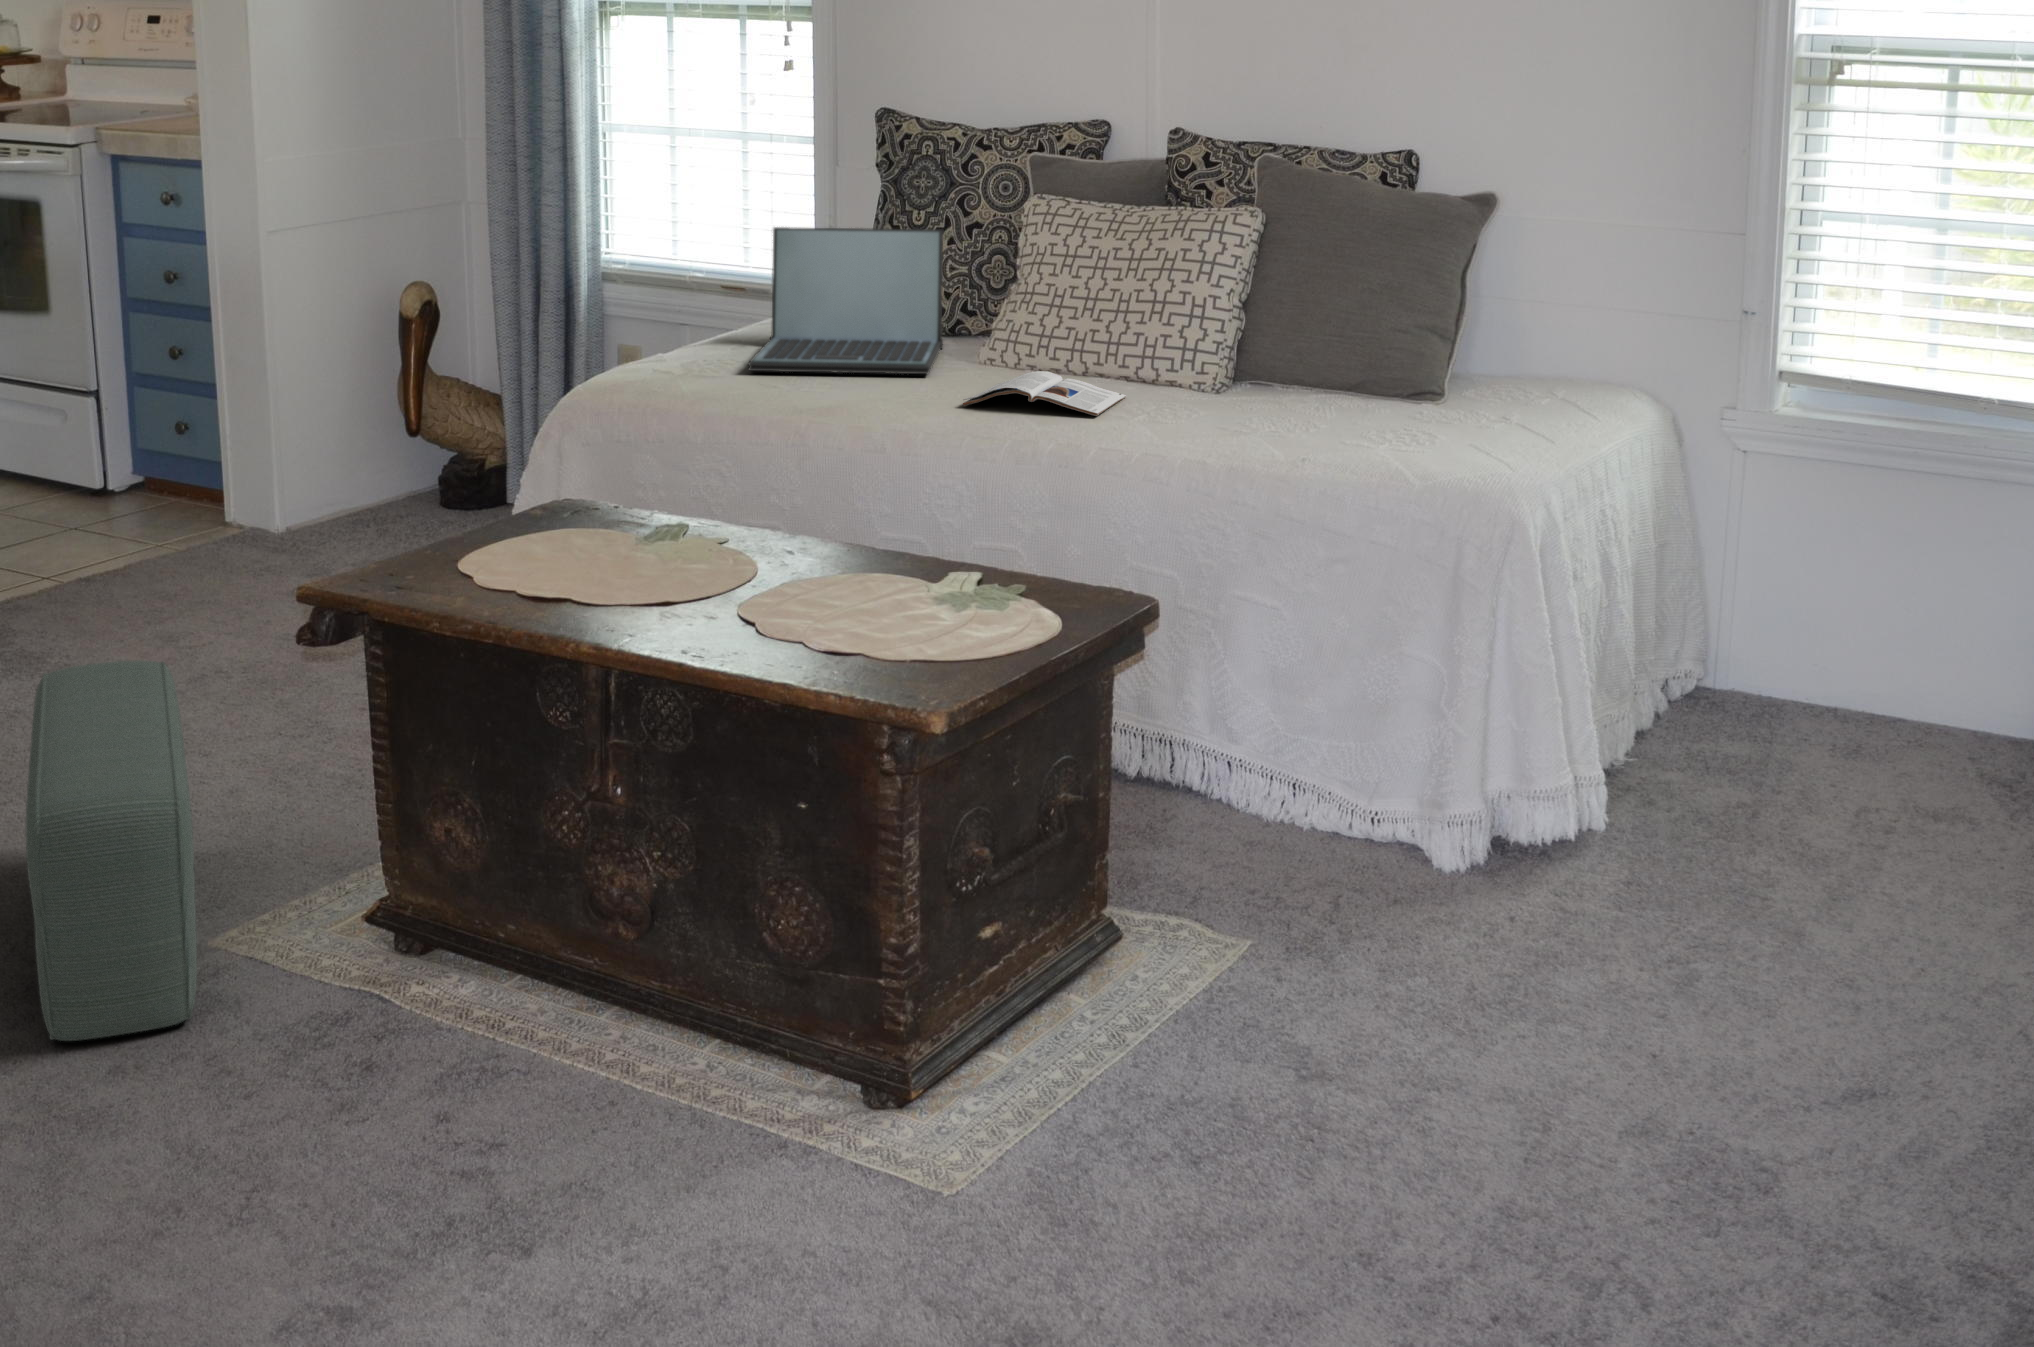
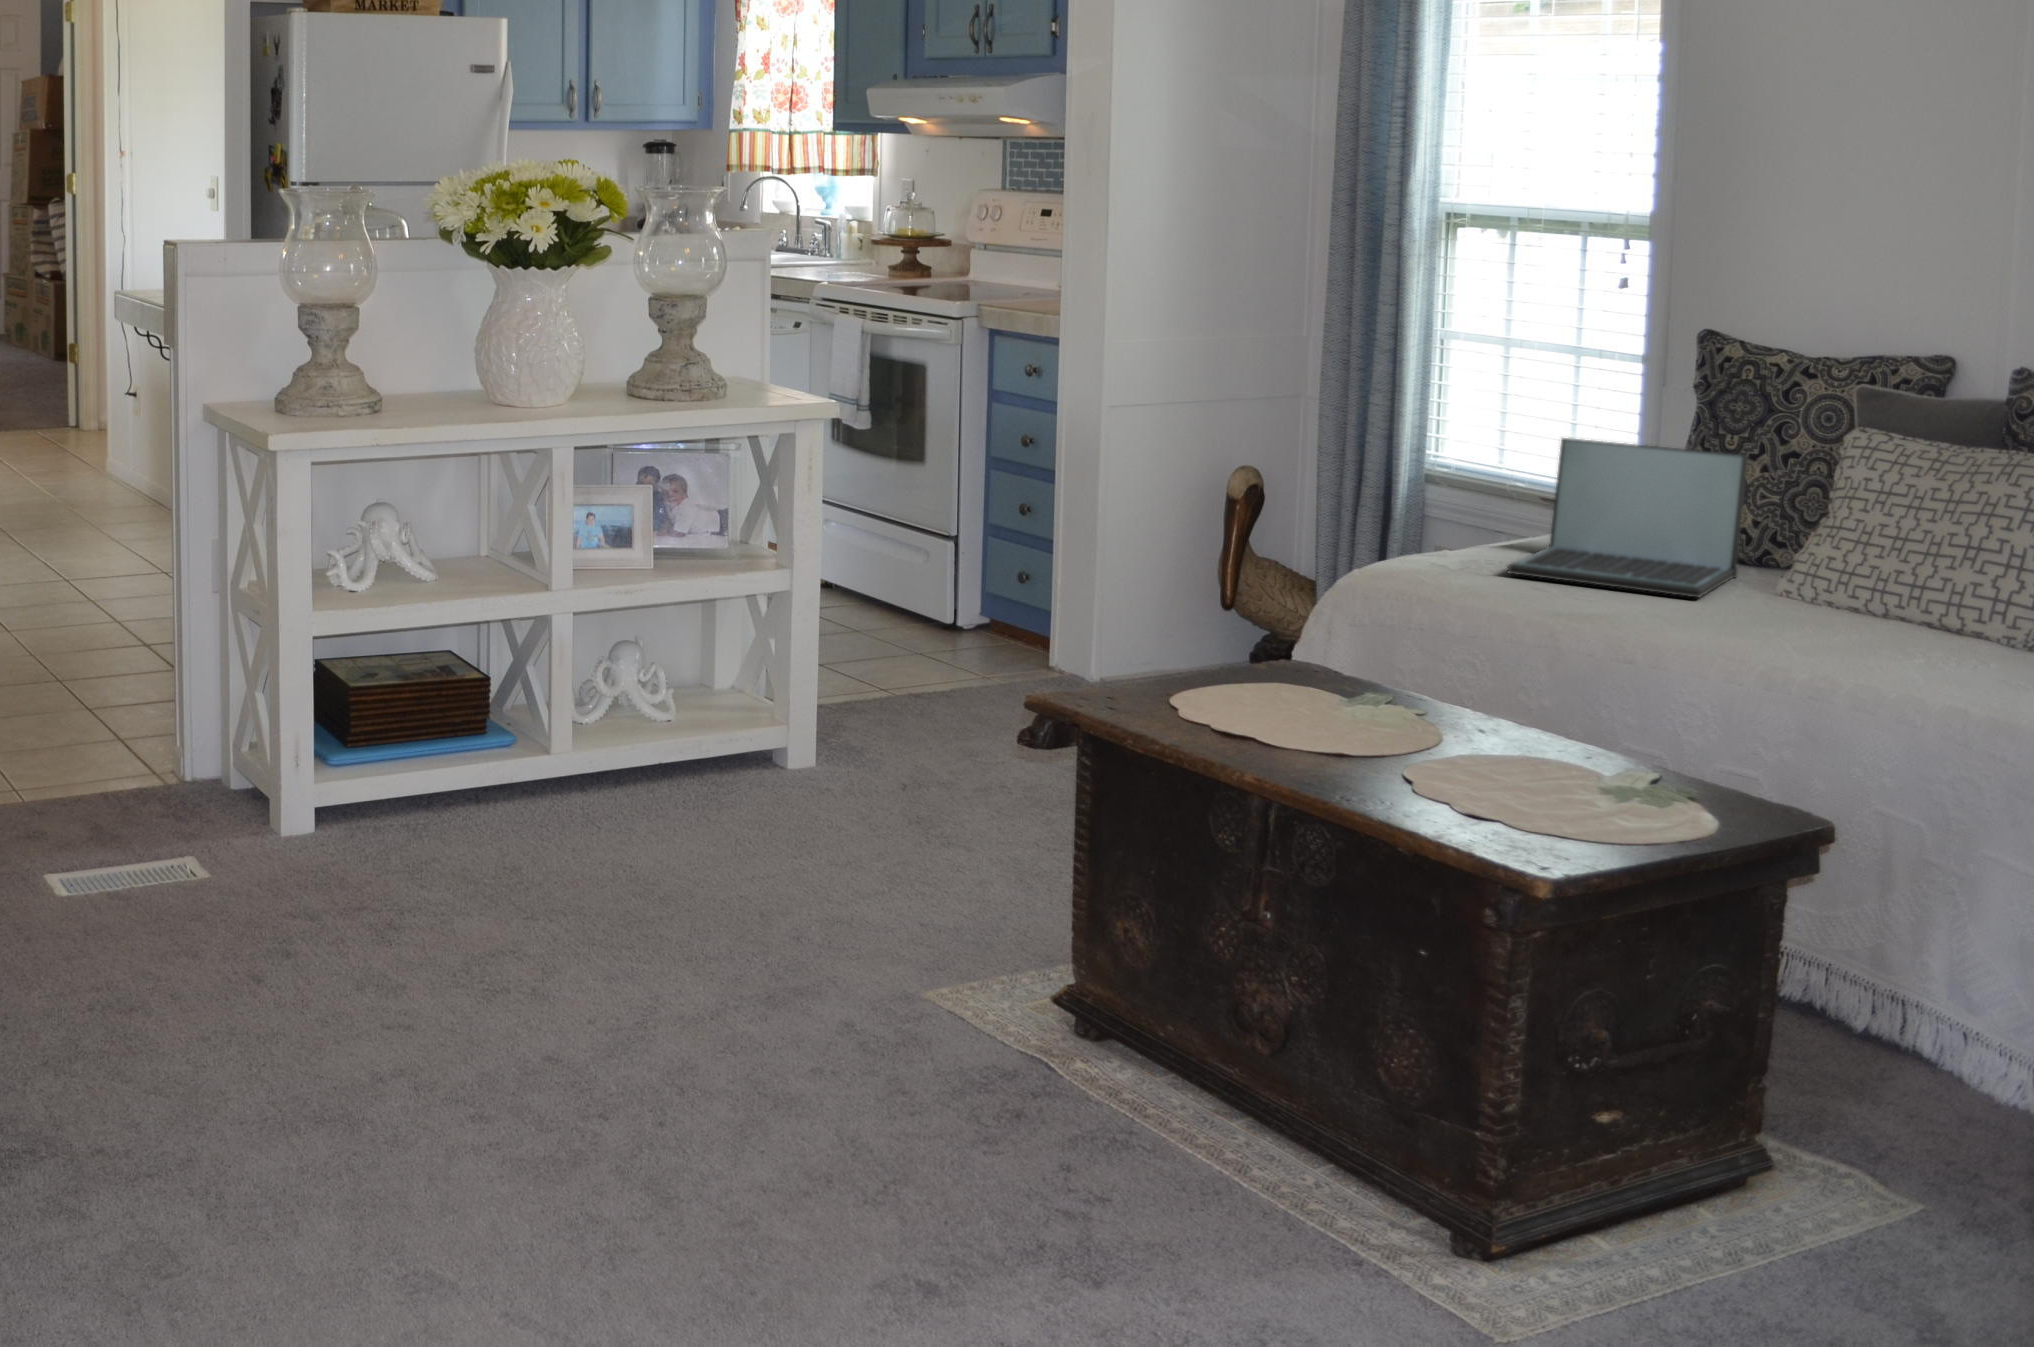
magazine: present [963,371,1126,416] -> none [1716,607,1916,657]
pouf: present [26,660,197,1041] -> none [781,737,926,1026]

